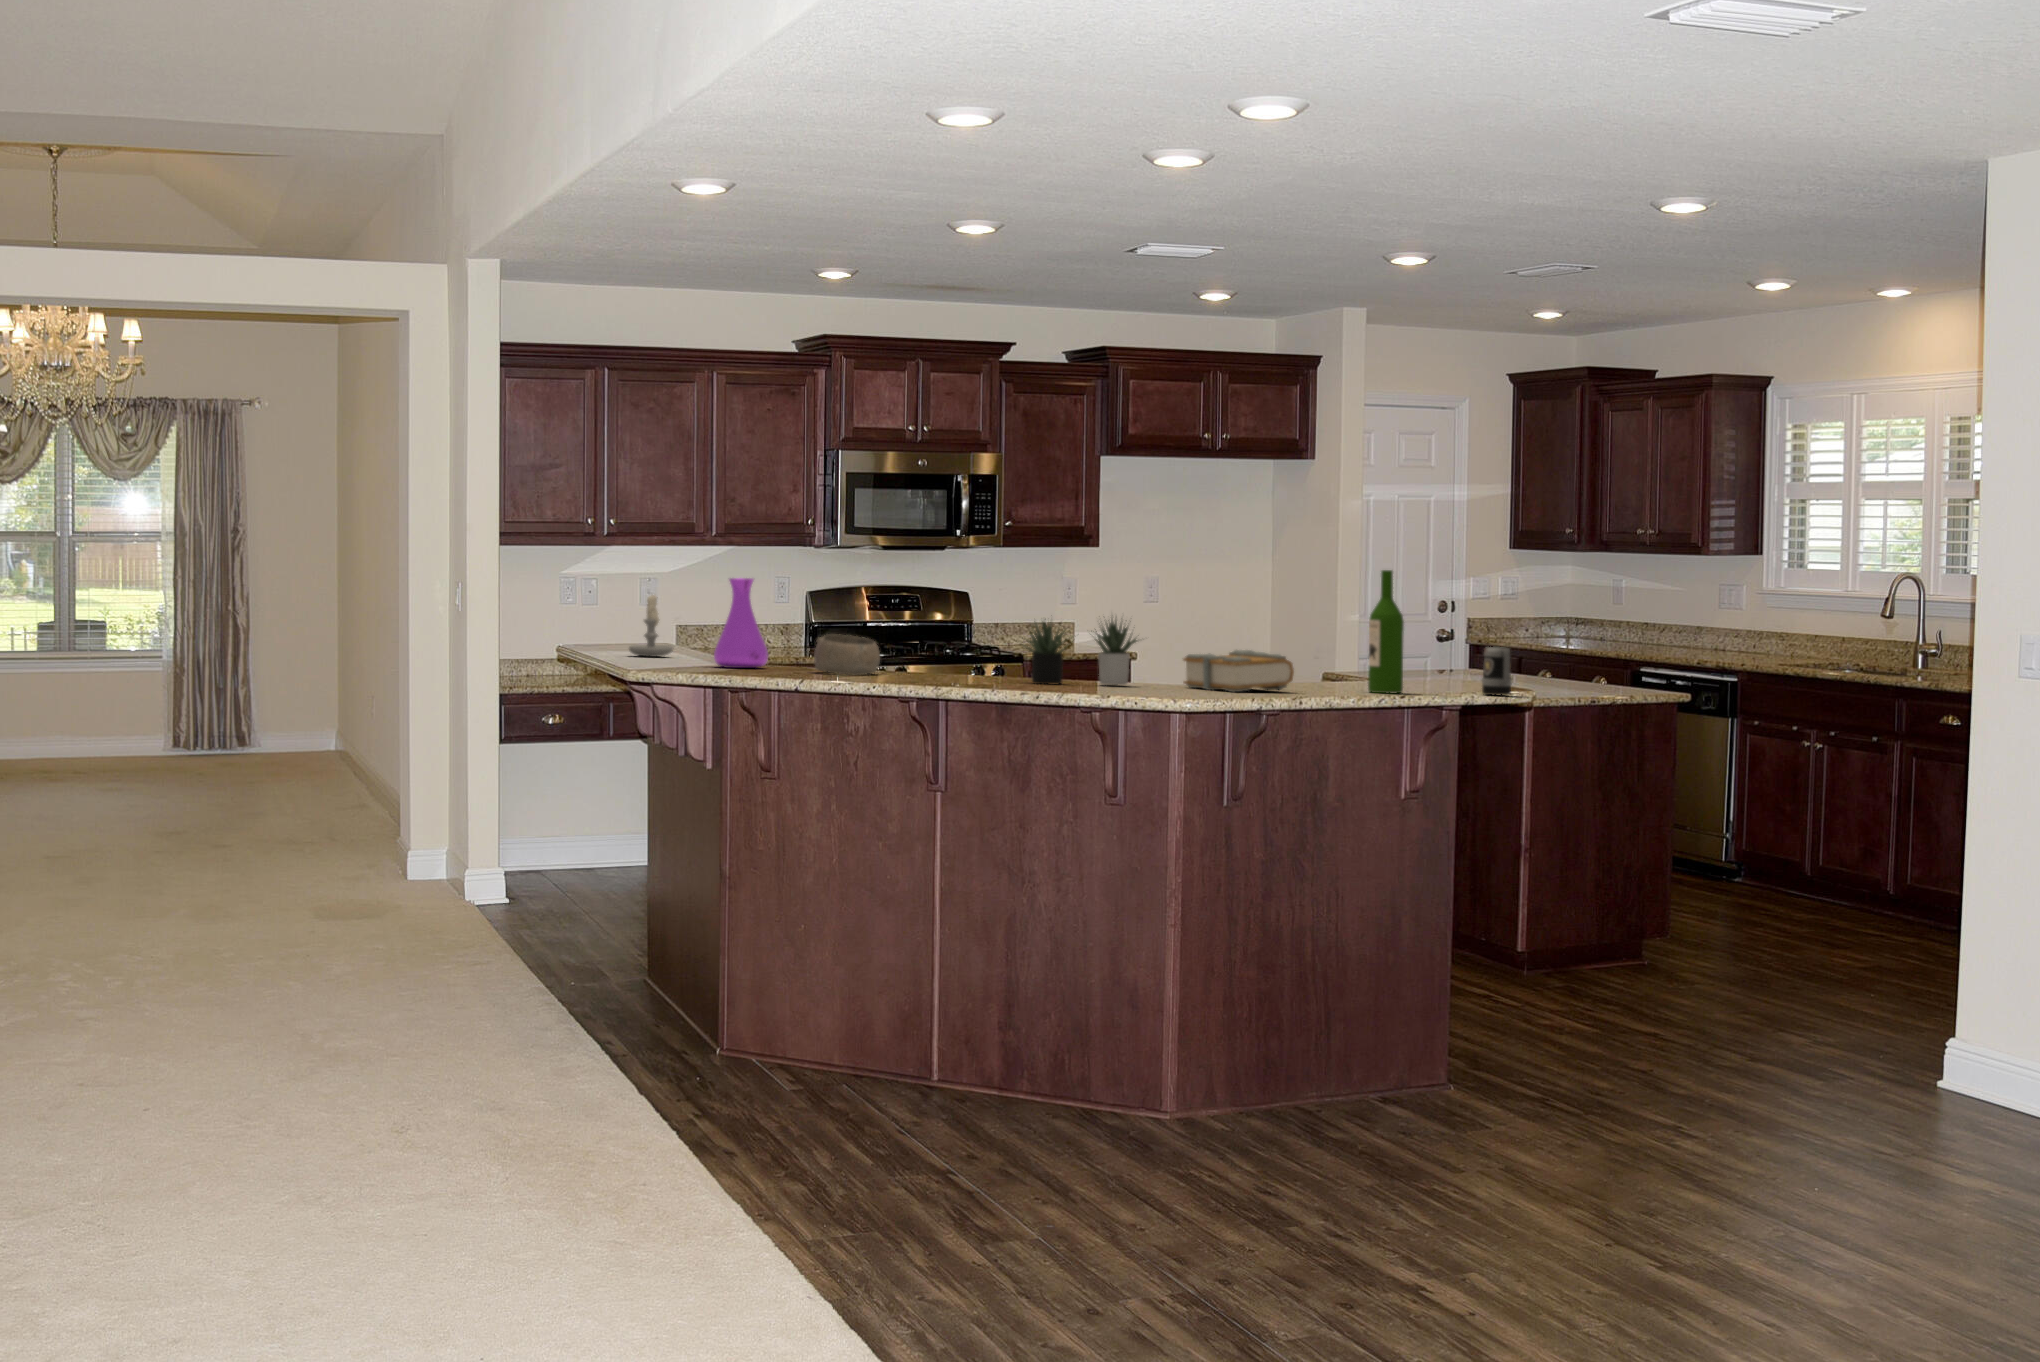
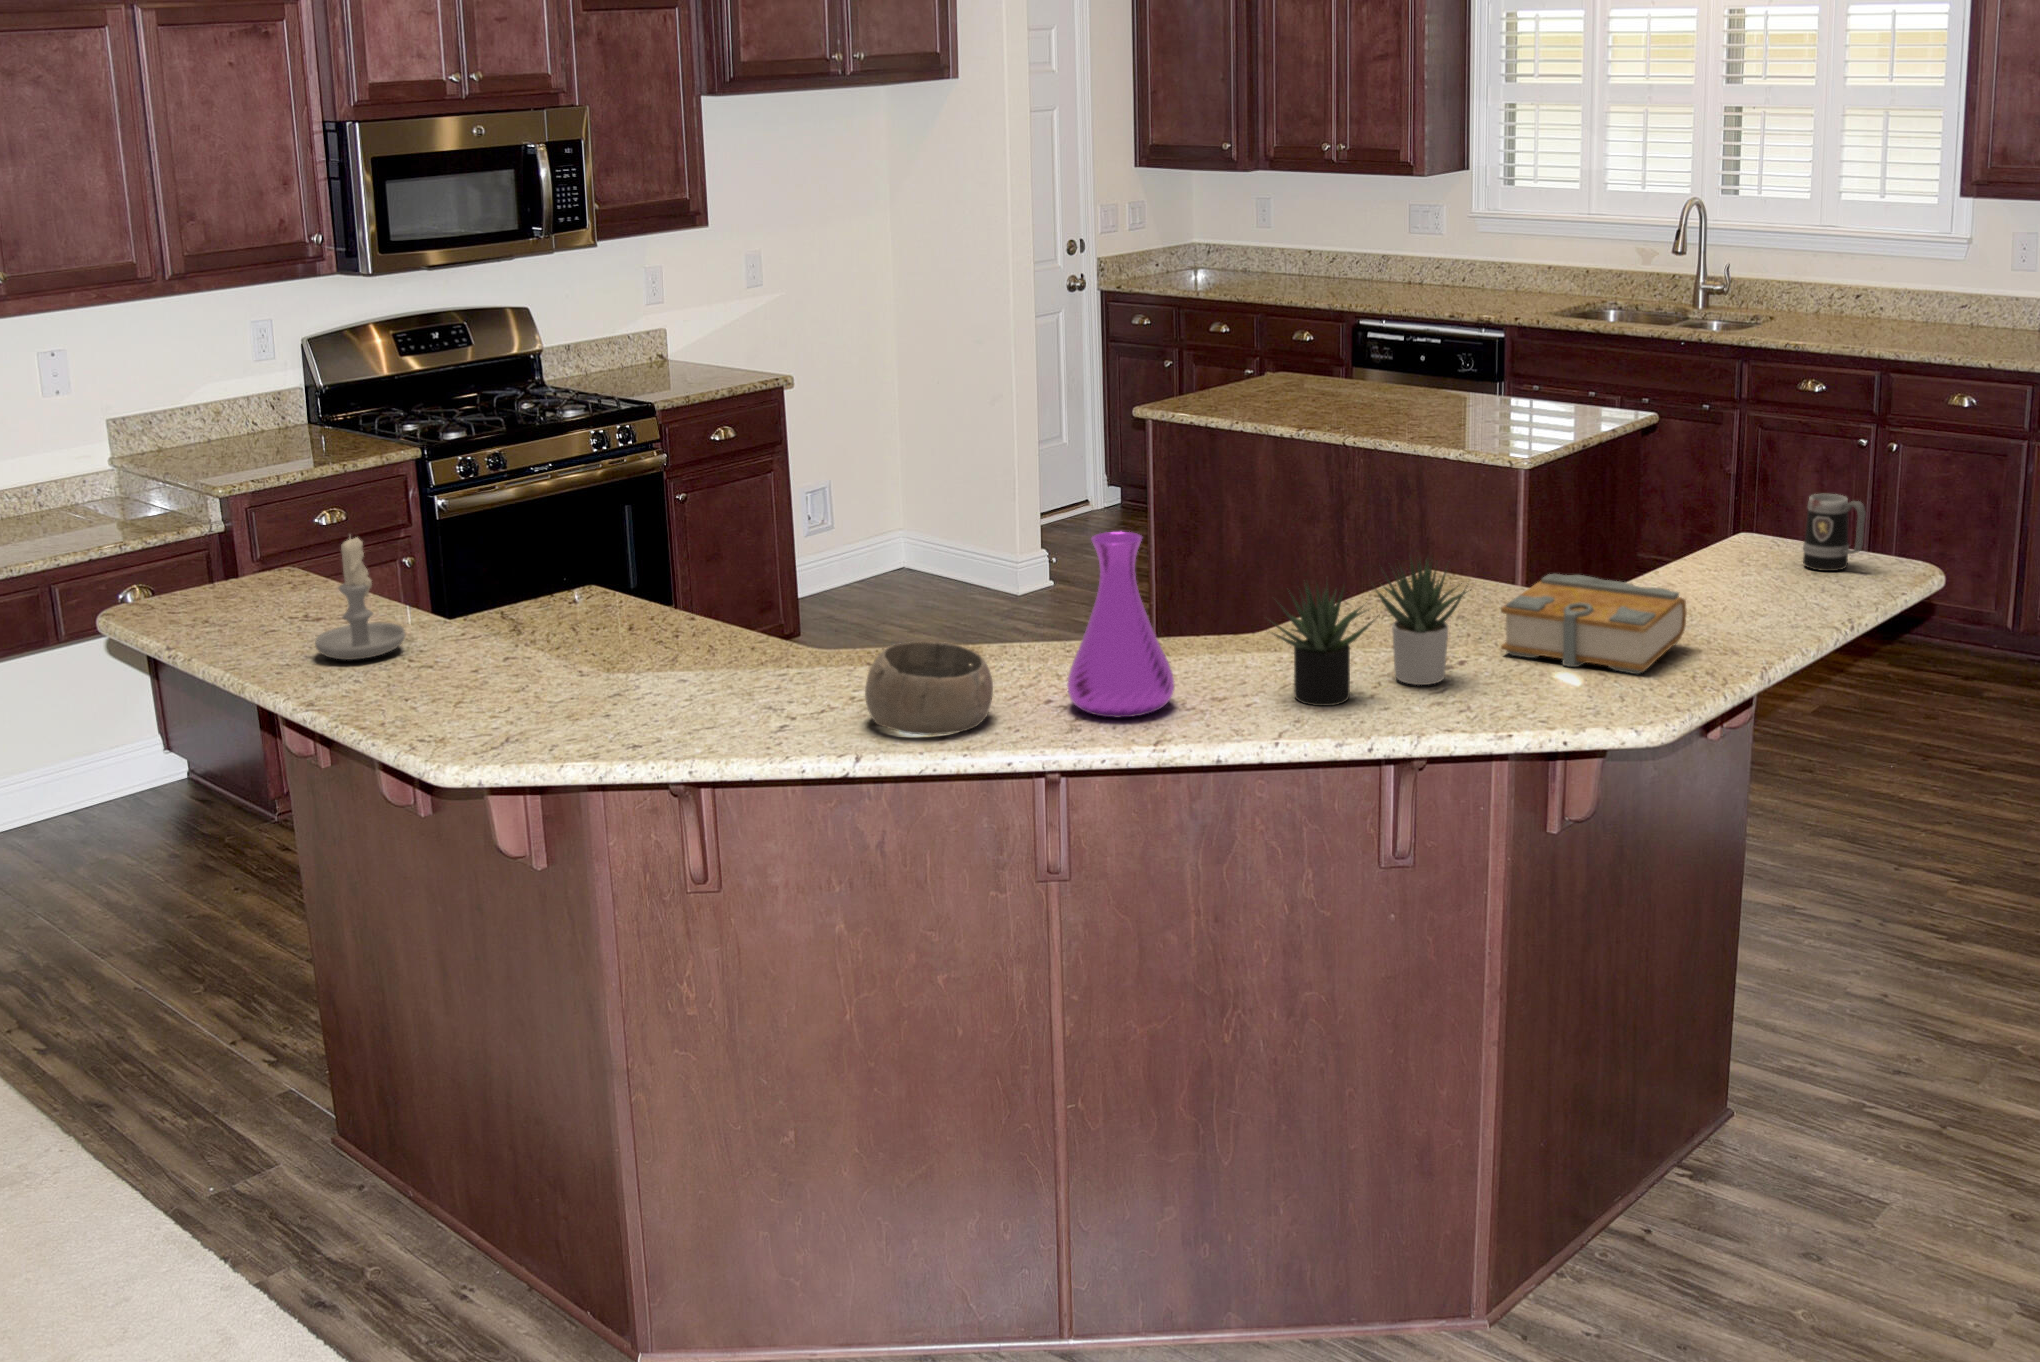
wine bottle: present [1368,570,1404,693] -> none [1697,407,1758,605]
vase: present [714,578,768,668] -> present [1067,532,1174,717]

